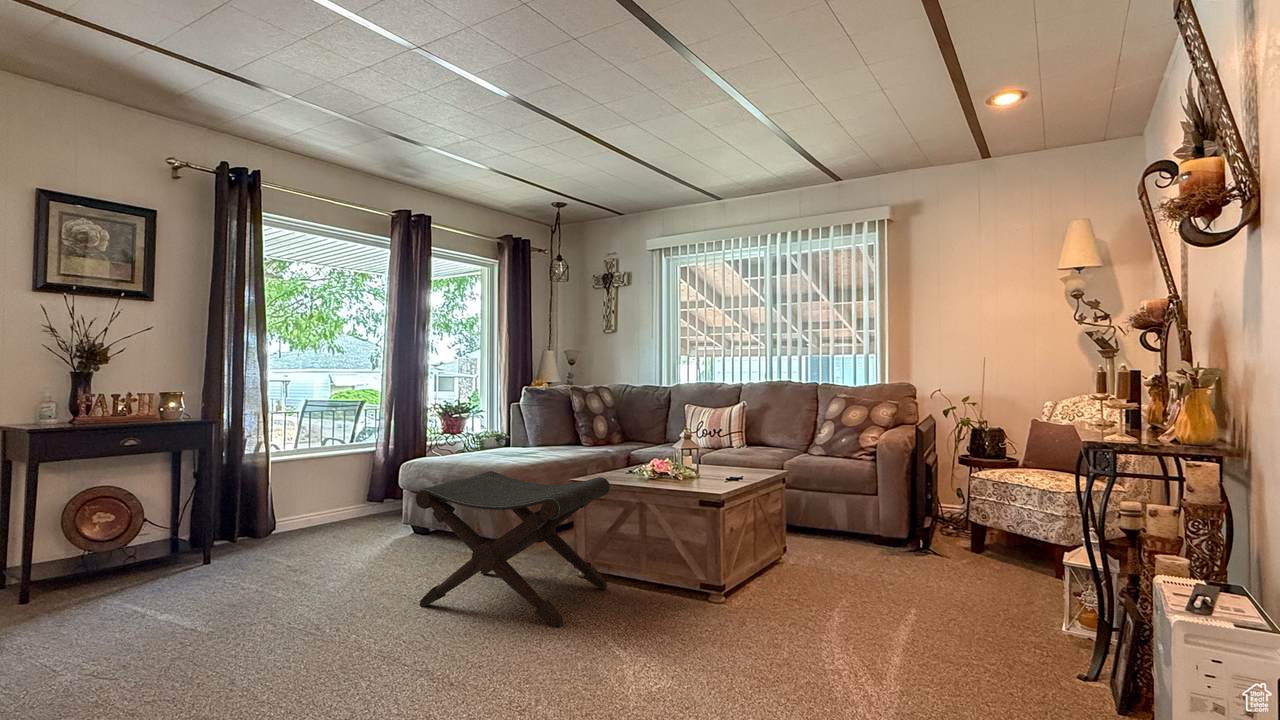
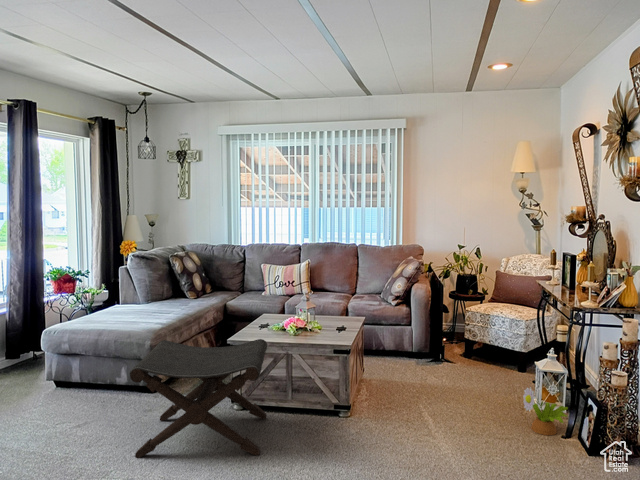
decorative plant: none [1004,585,1094,678] -> present [523,387,568,435]

